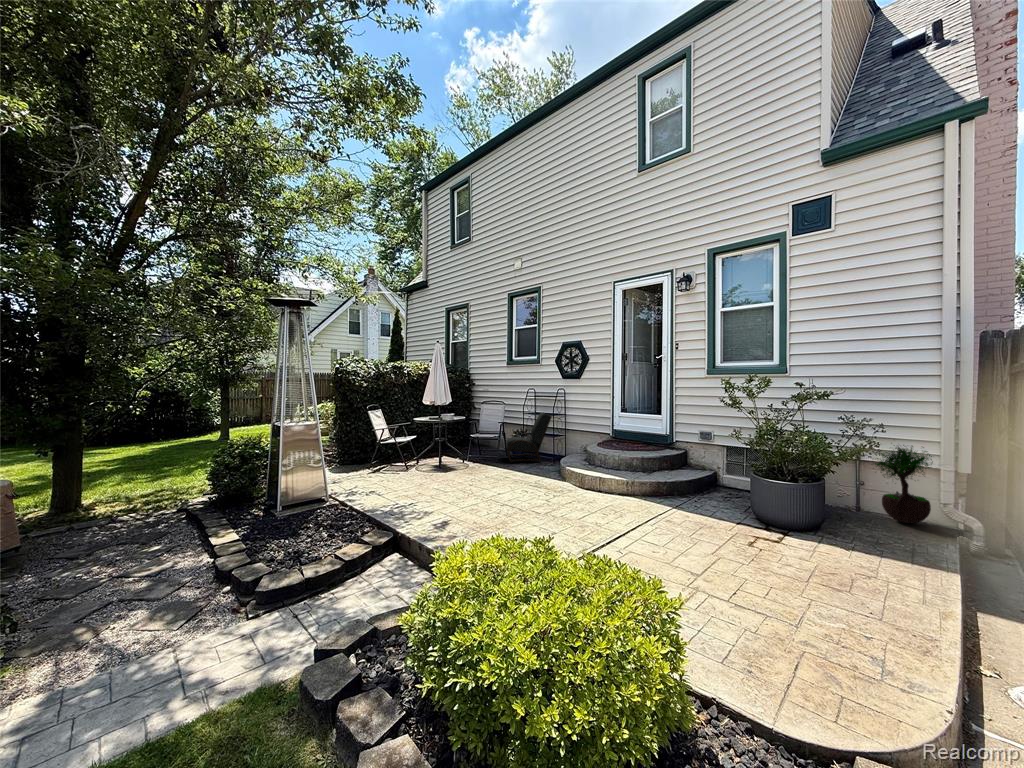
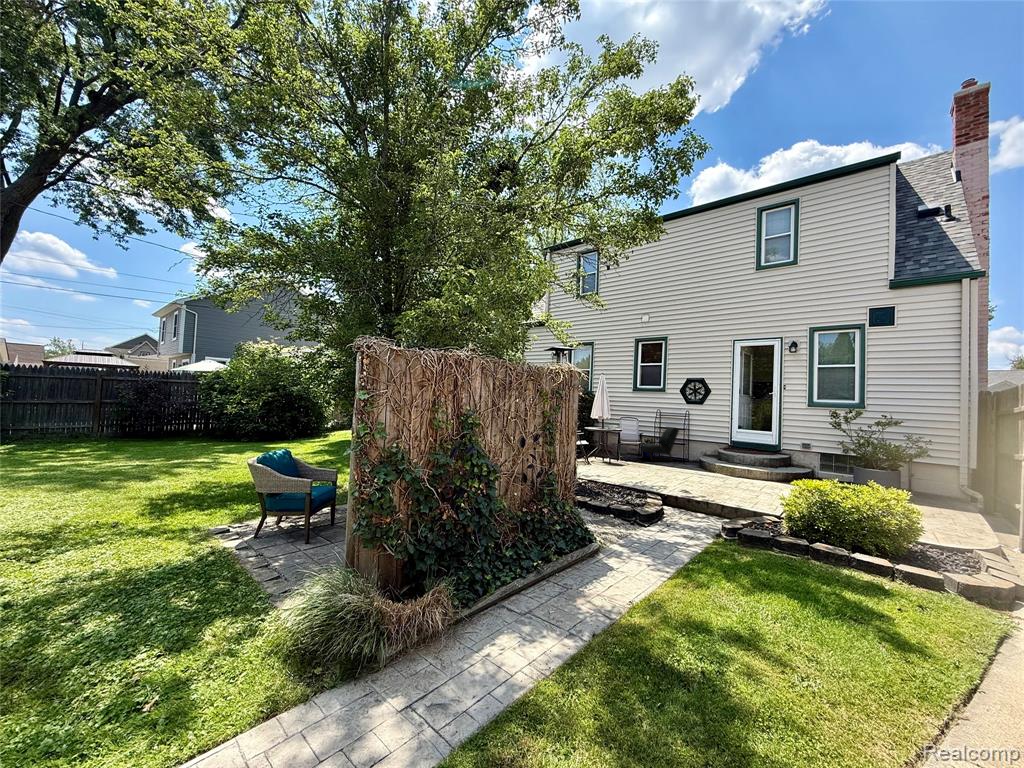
potted tree: present [875,445,933,523] -> none [922,448,960,495]

